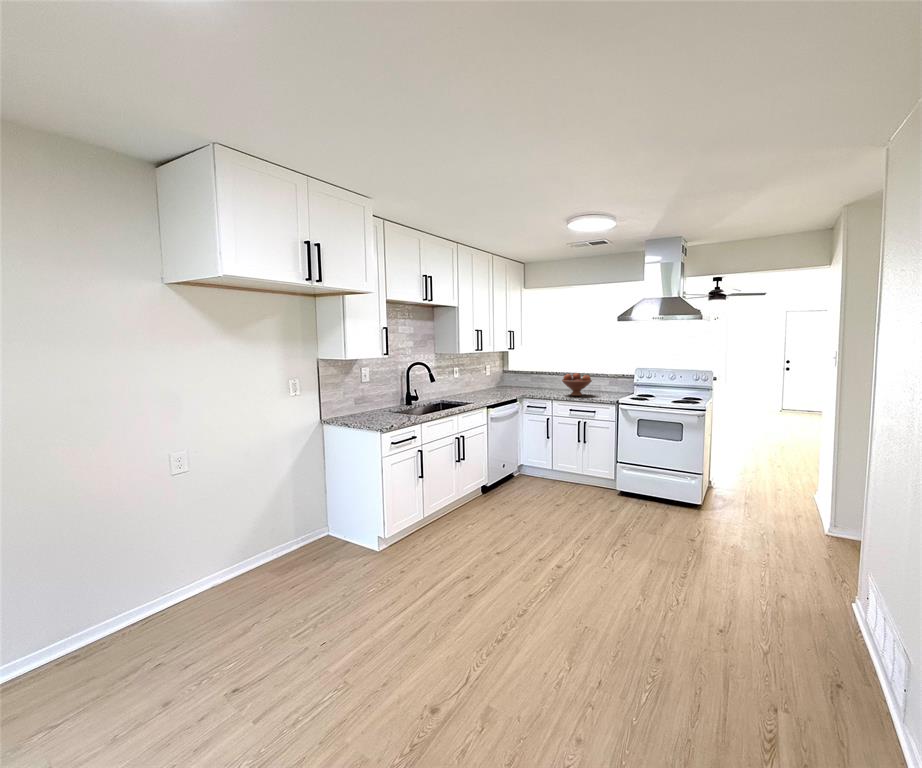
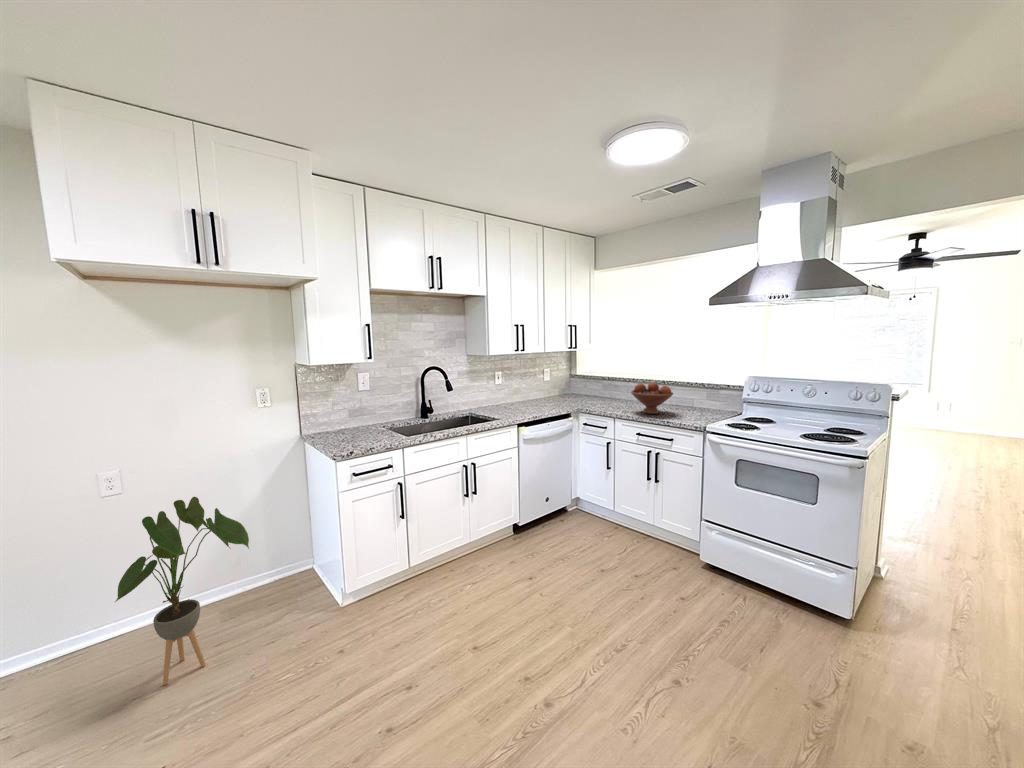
house plant: none [274,452,353,574] -> present [115,497,249,685]

